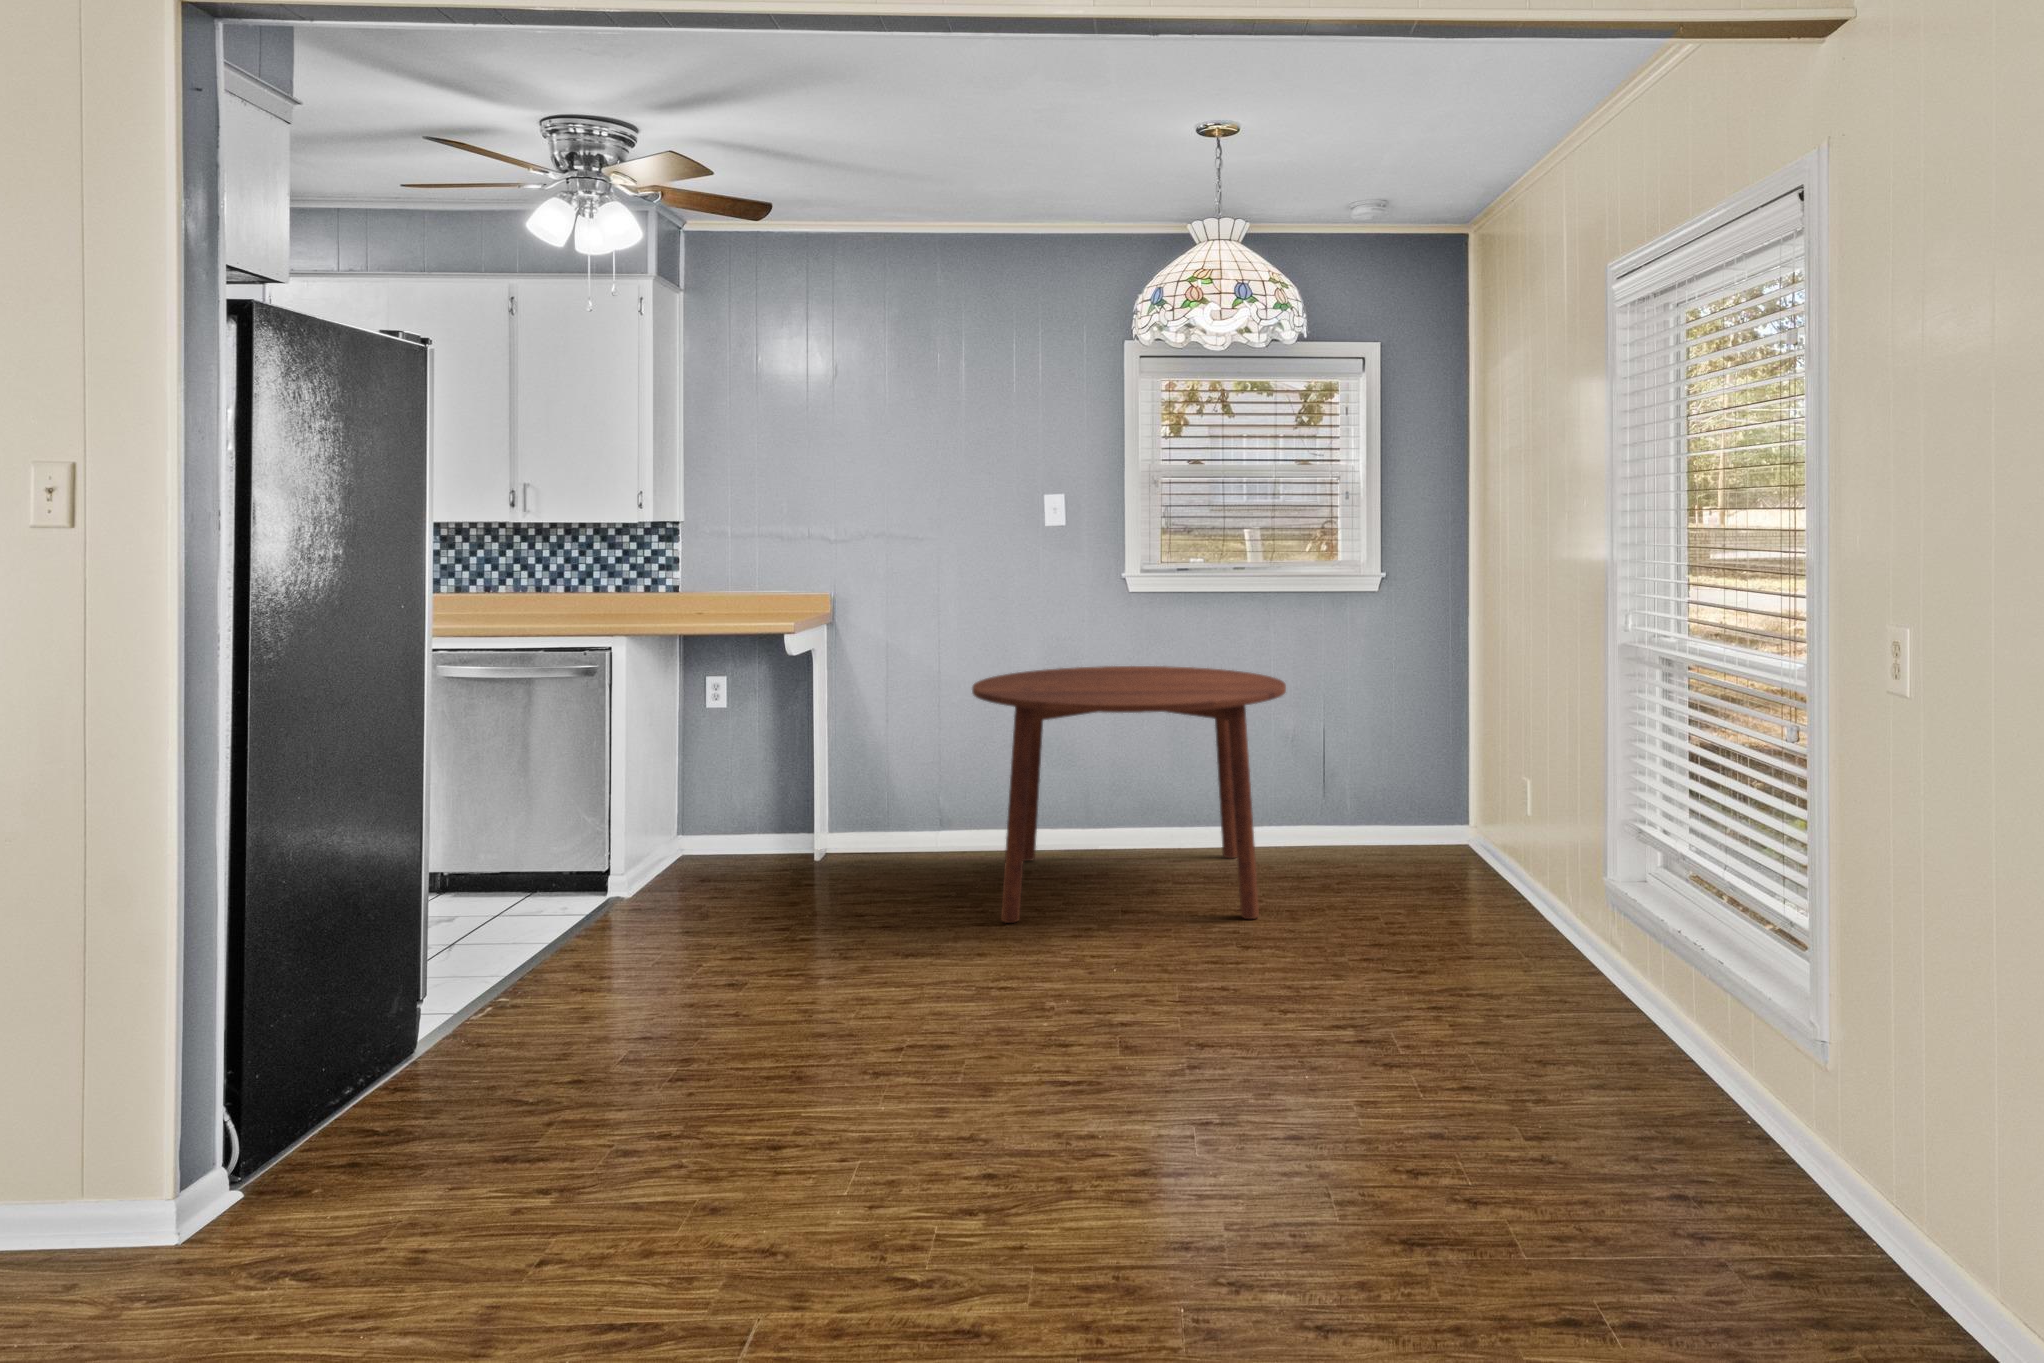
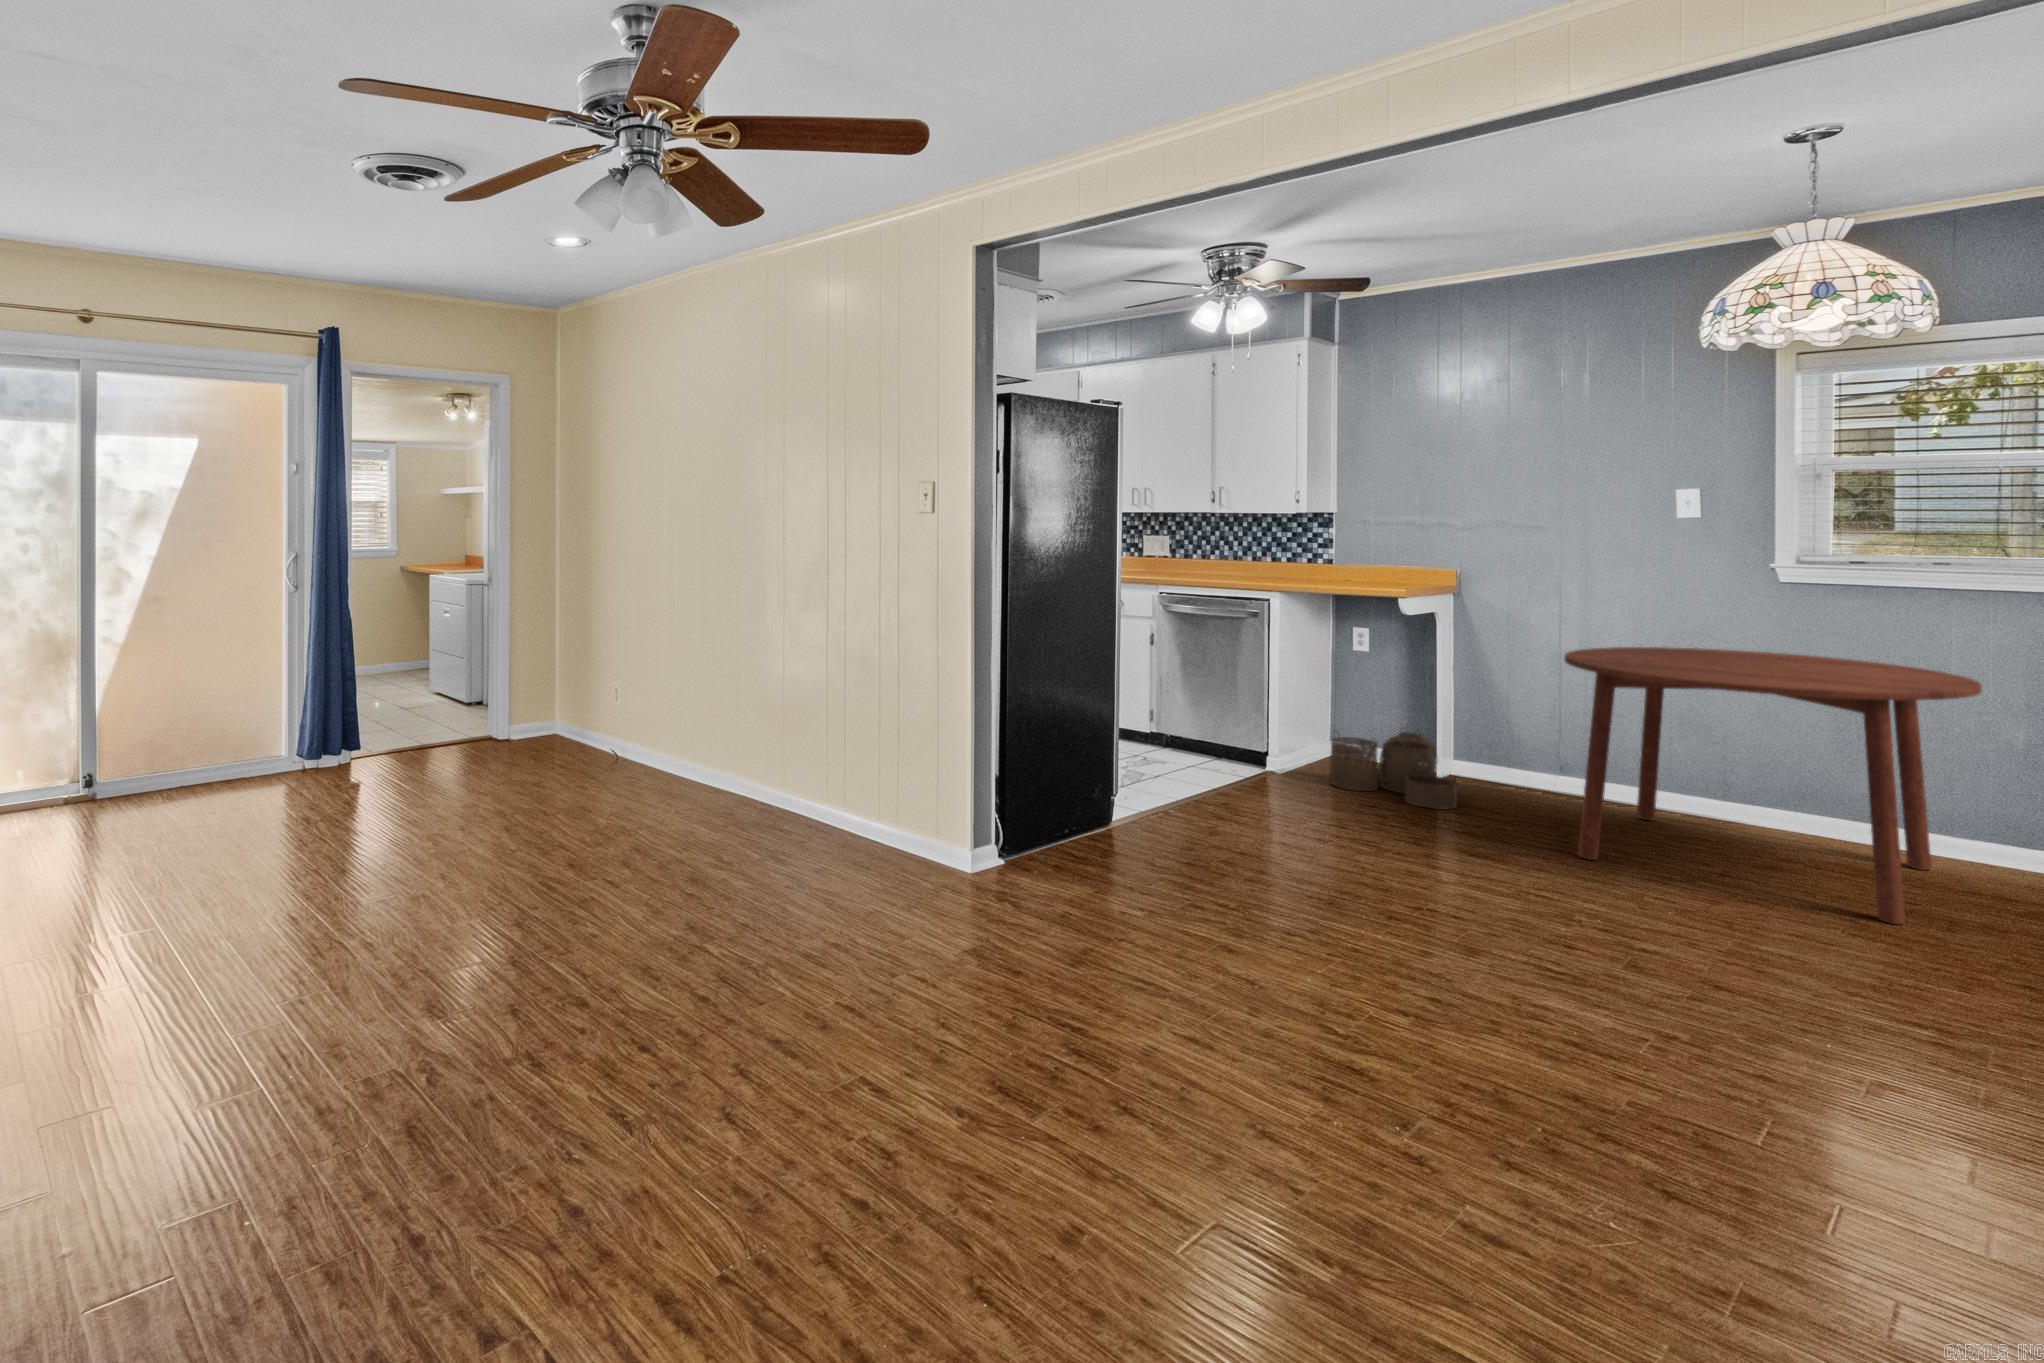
woven basket: none [700,801,856,902] -> present [1330,732,1457,809]

